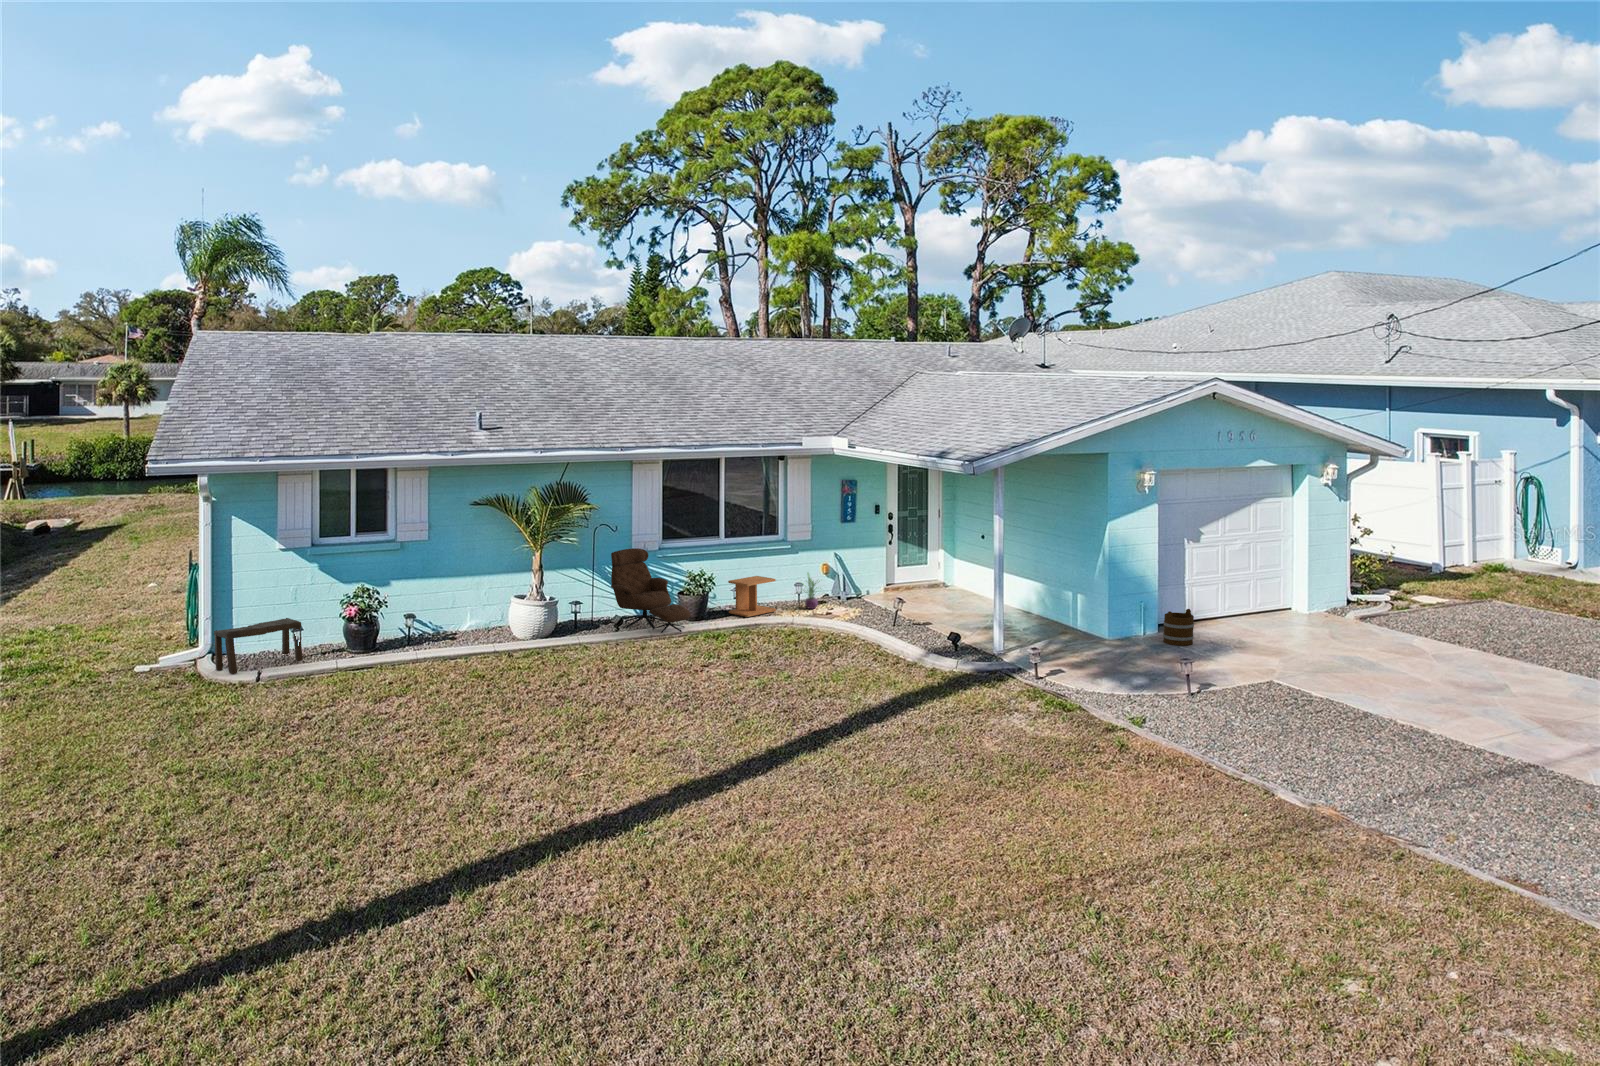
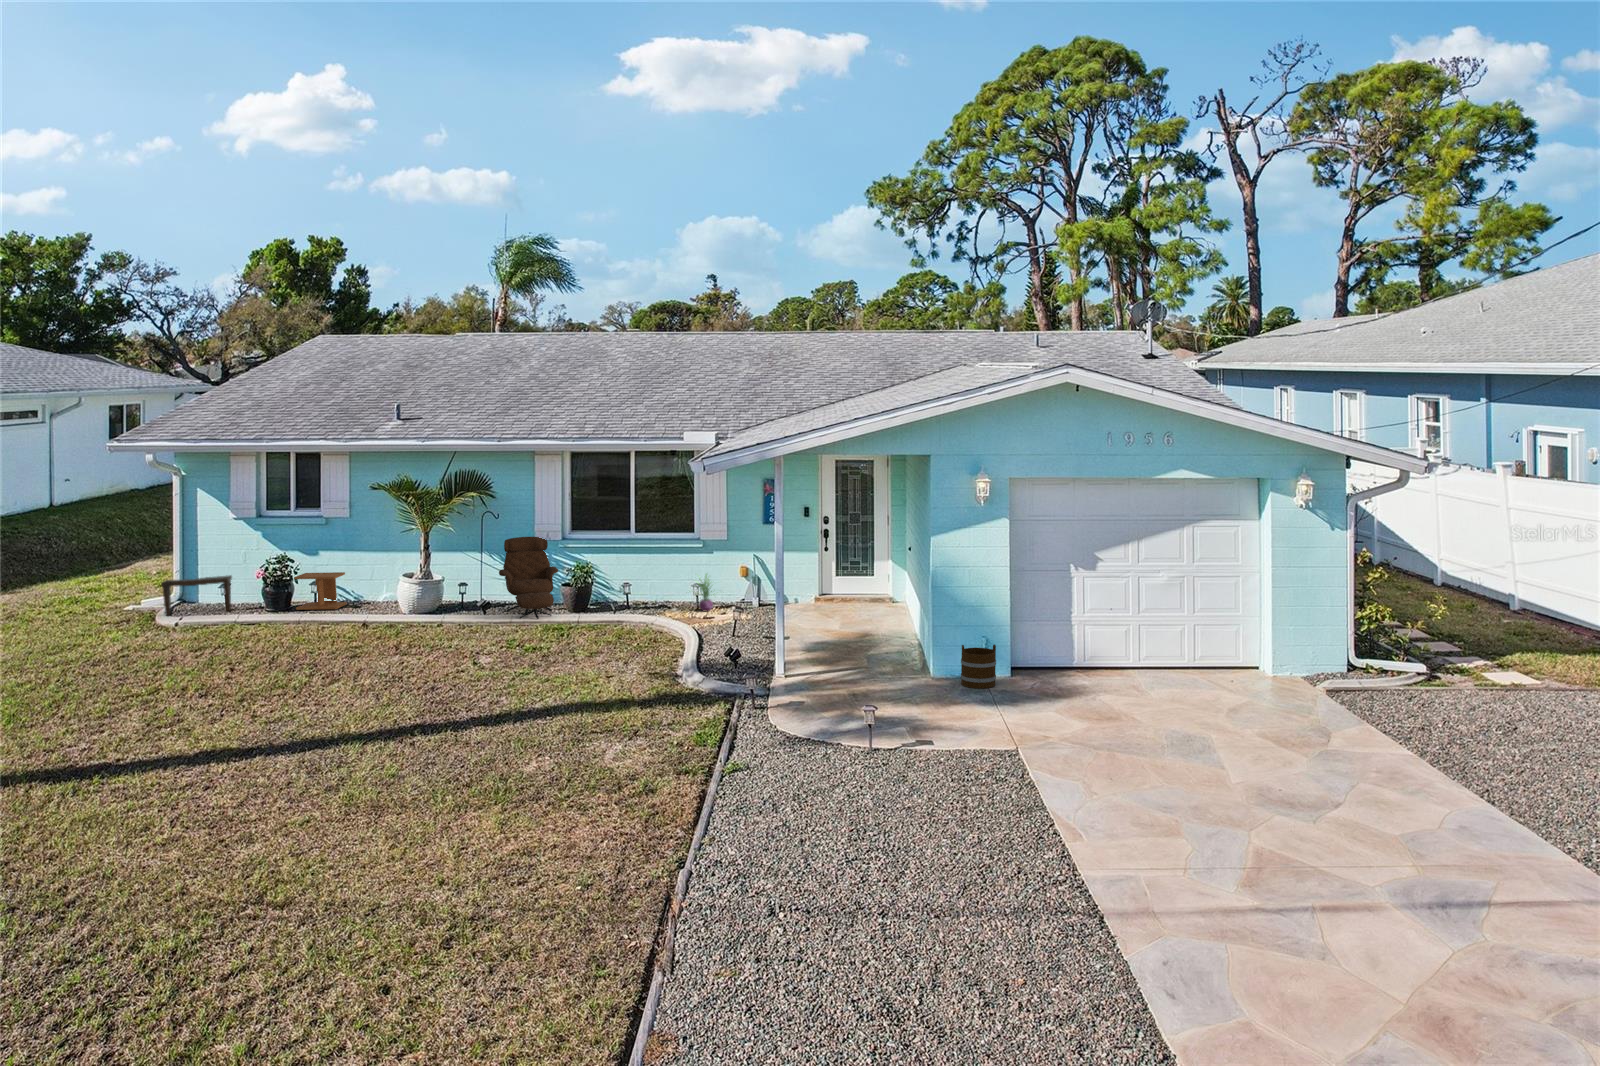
side table: present [728,576,776,617] -> present [294,572,347,610]

